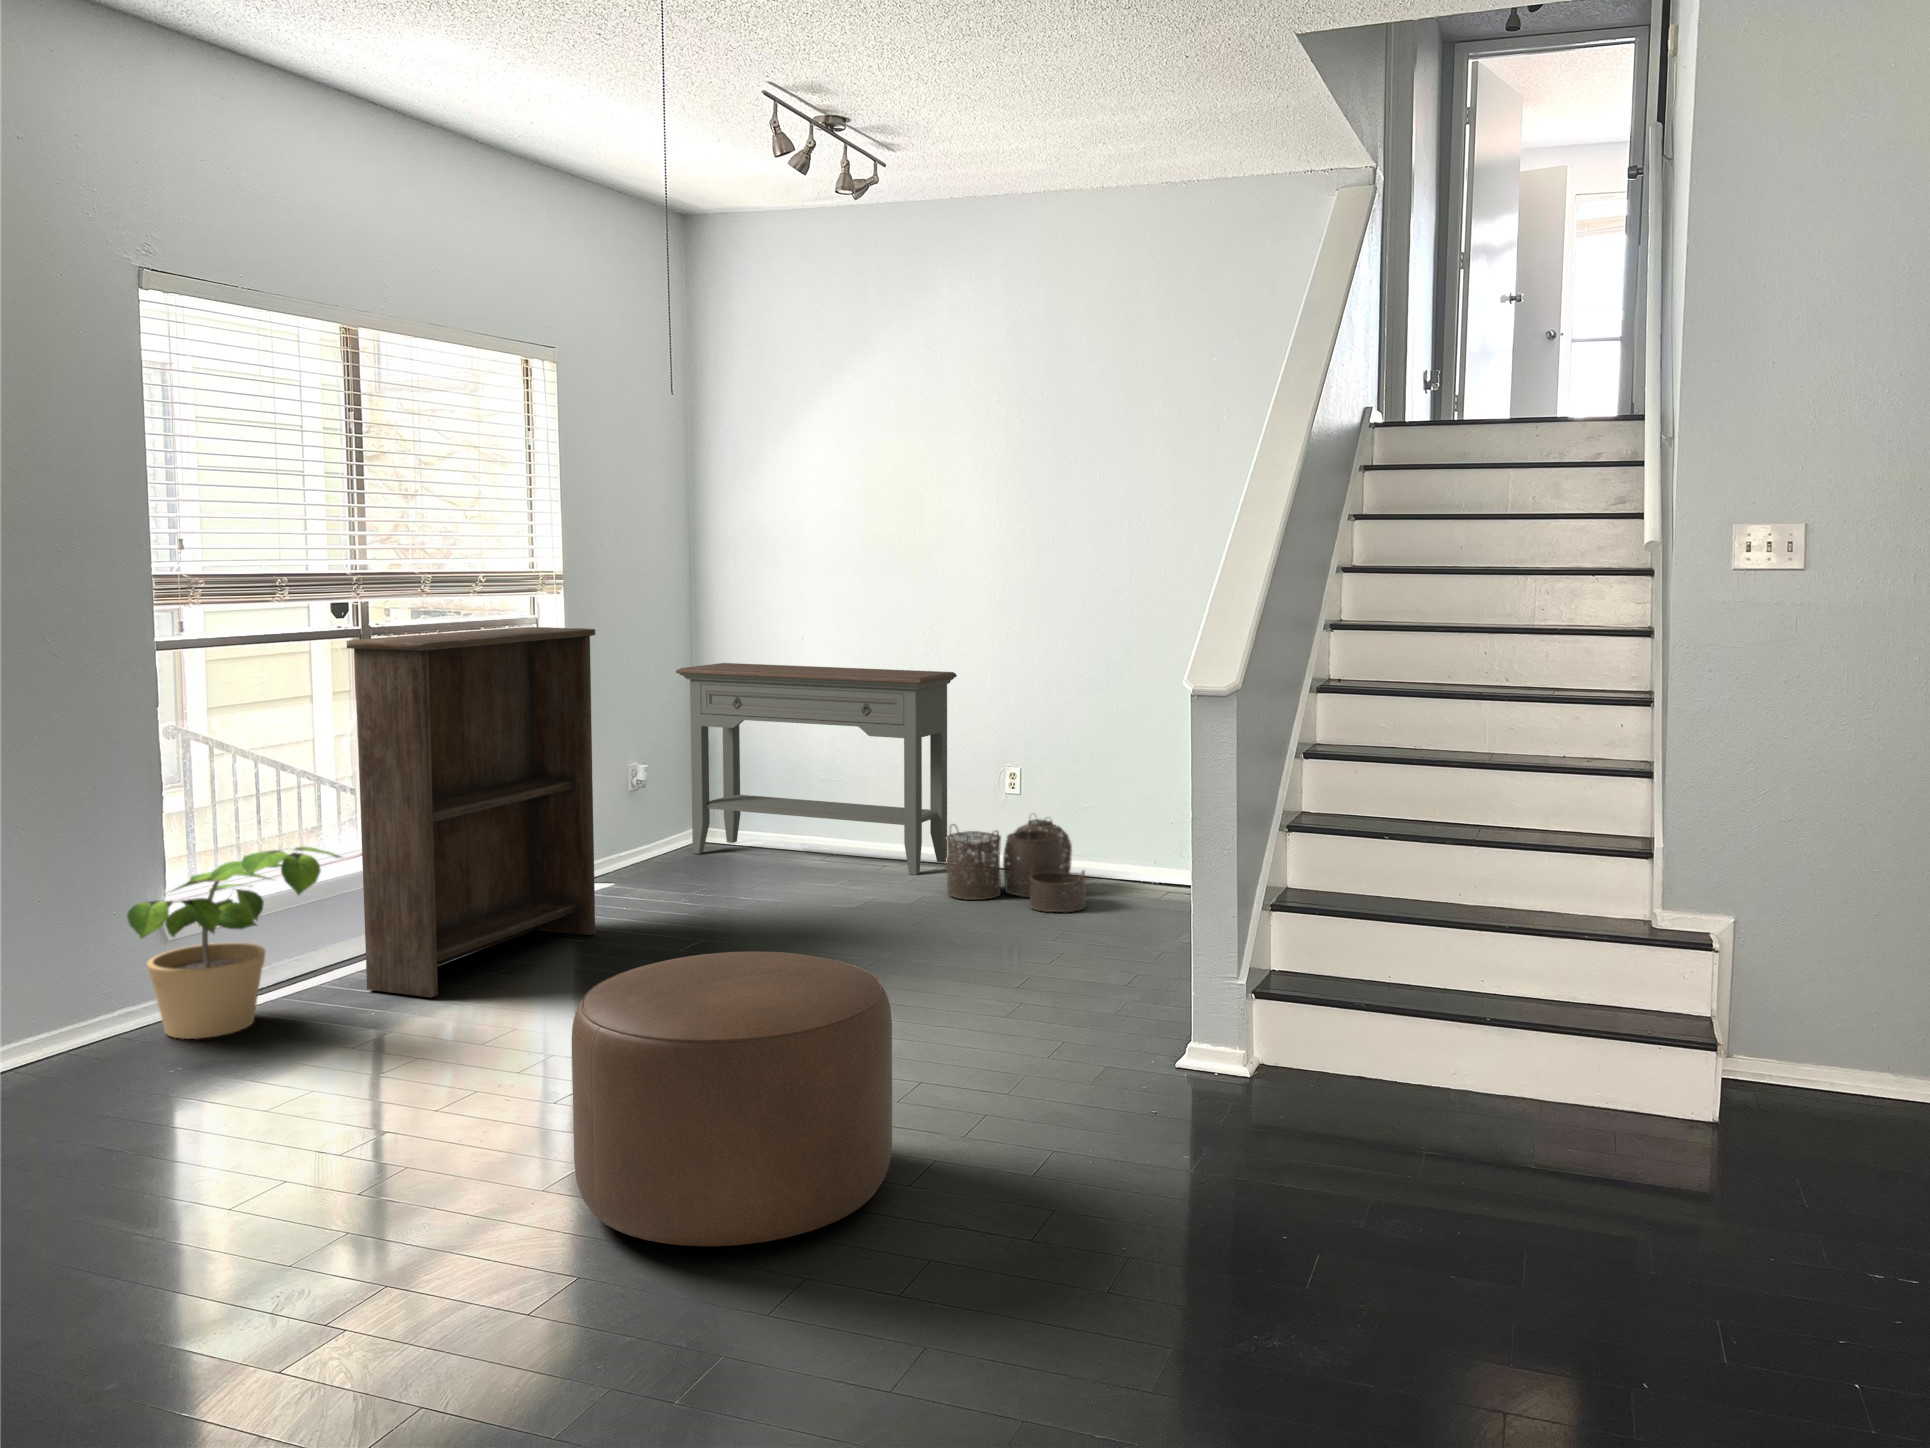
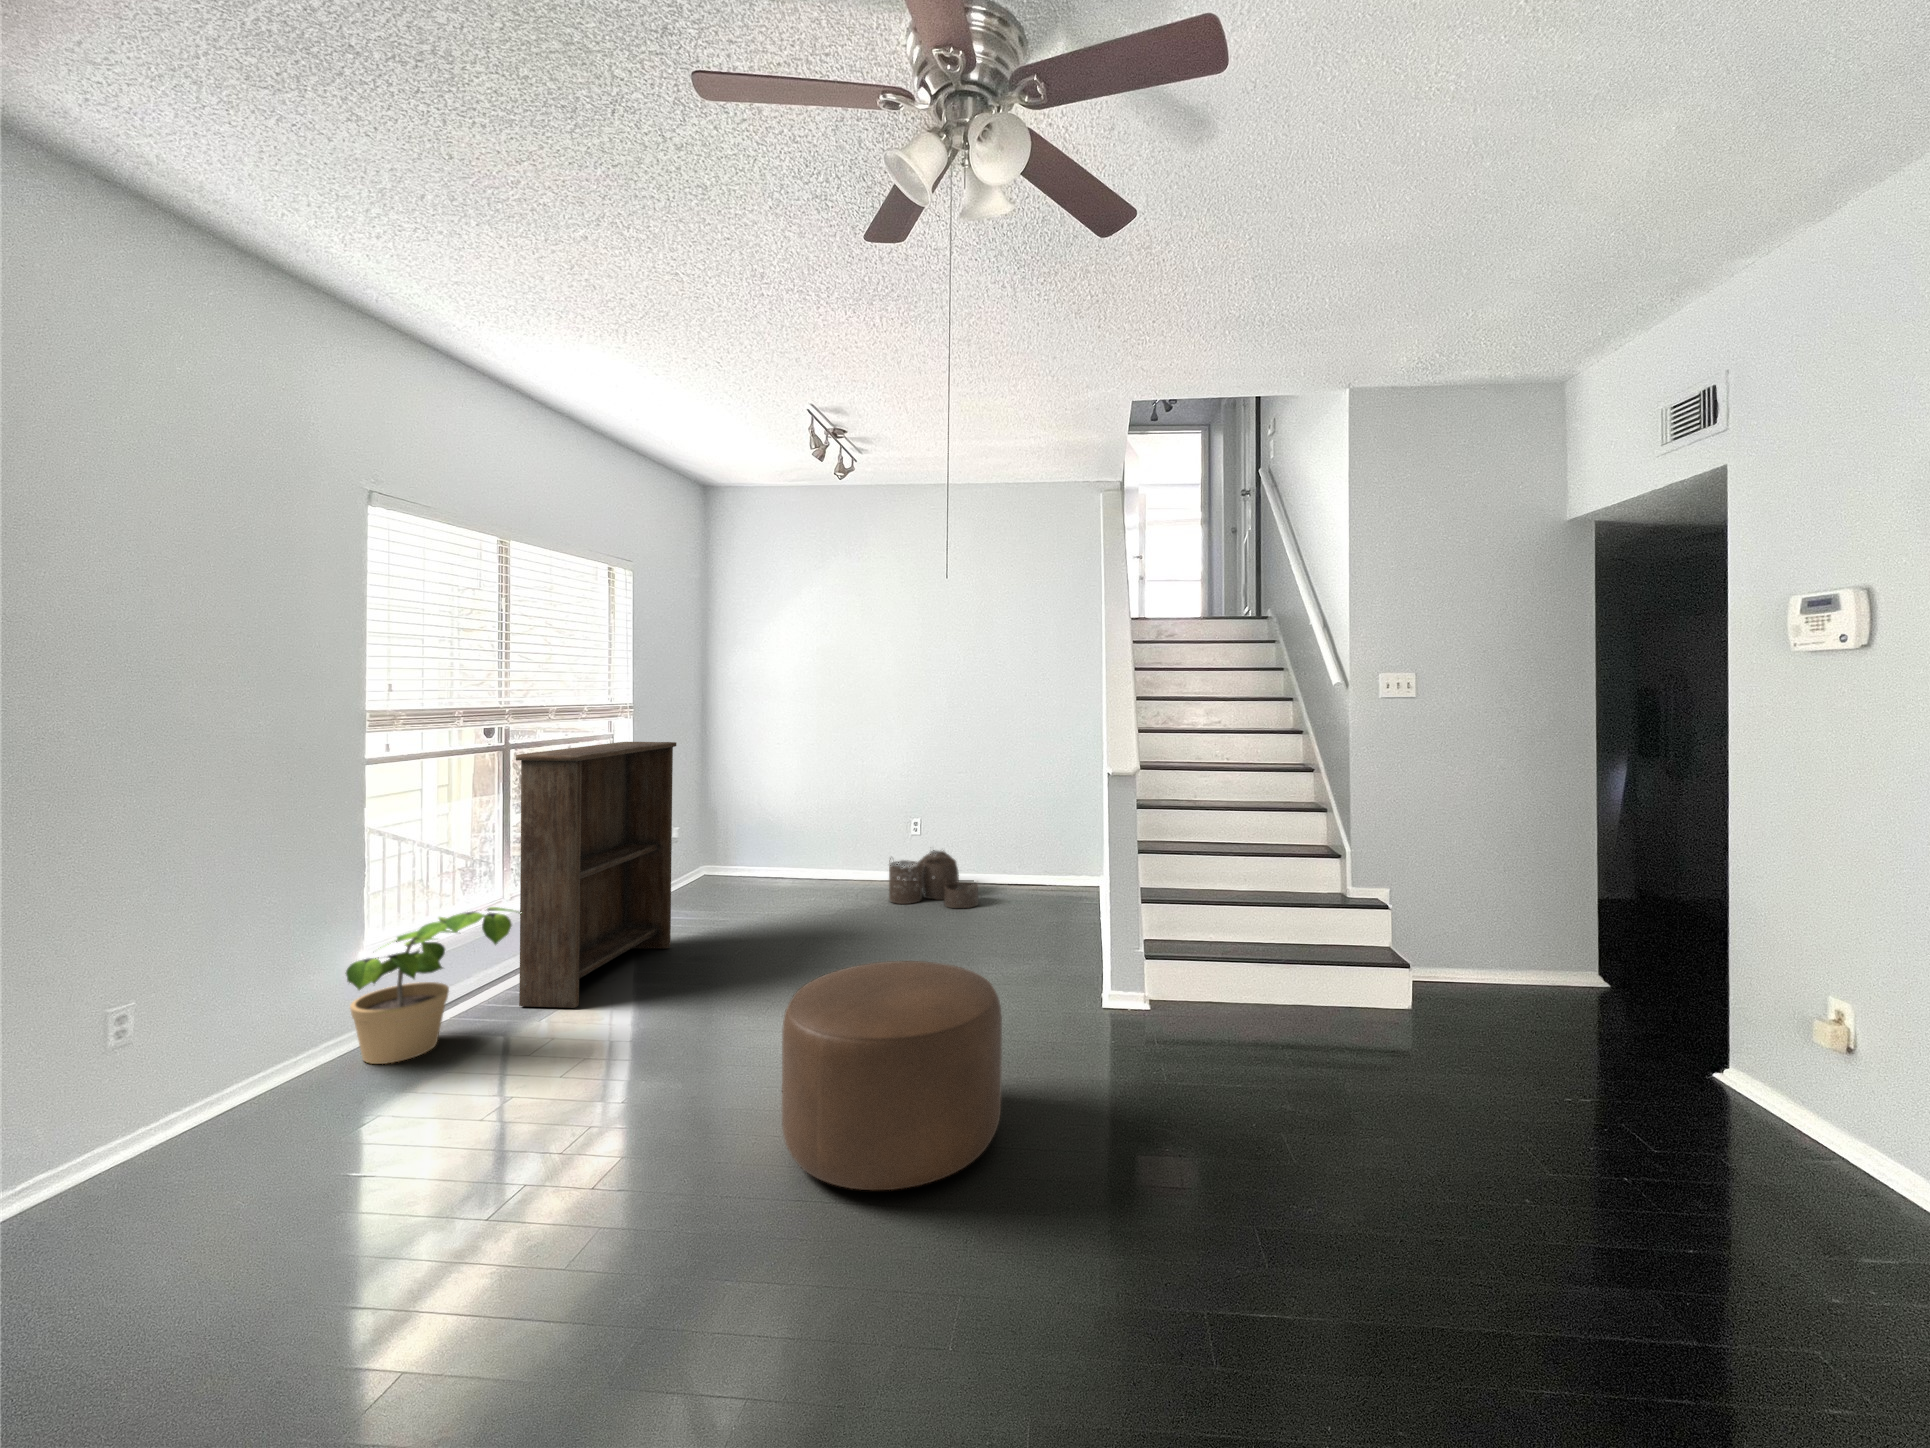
console table: present [676,663,957,875] -> none [697,760,881,889]

